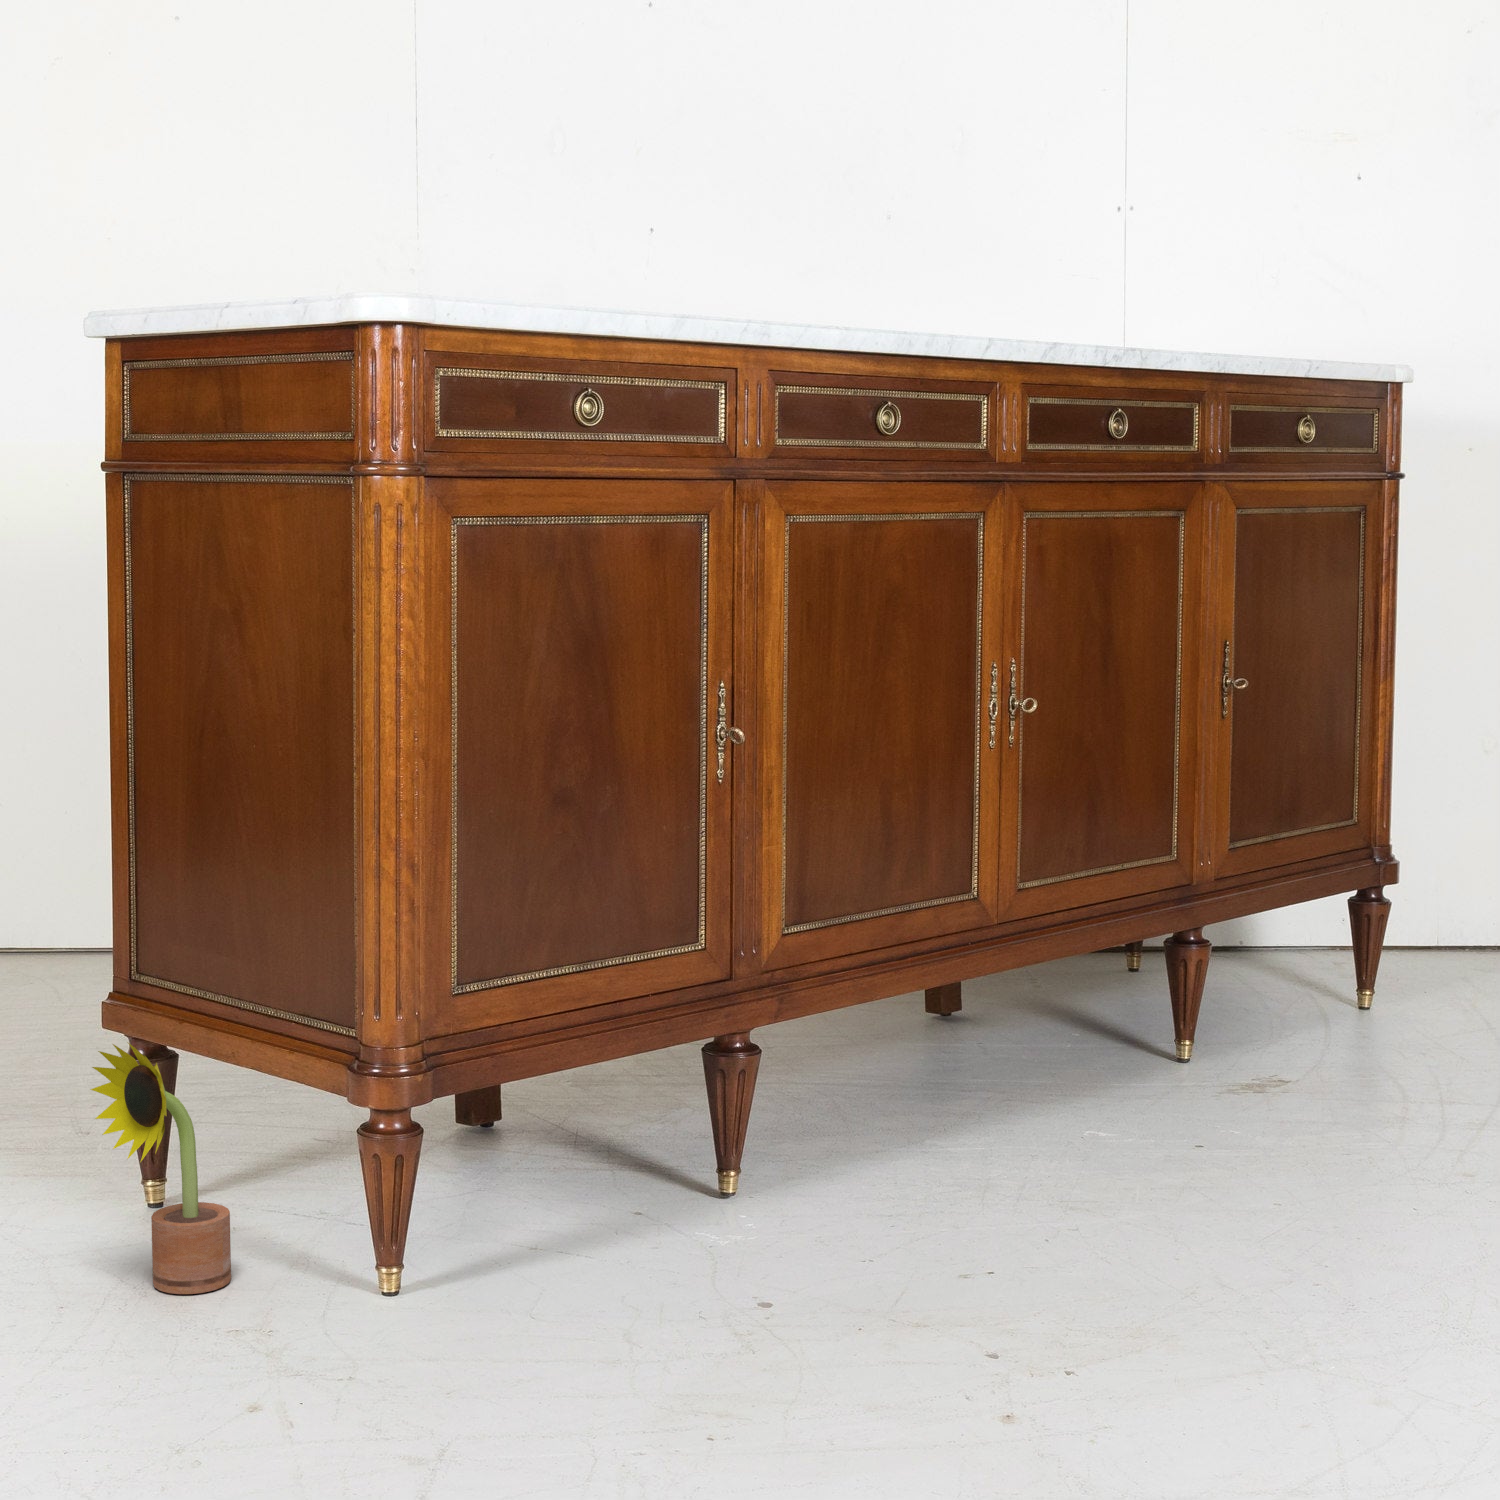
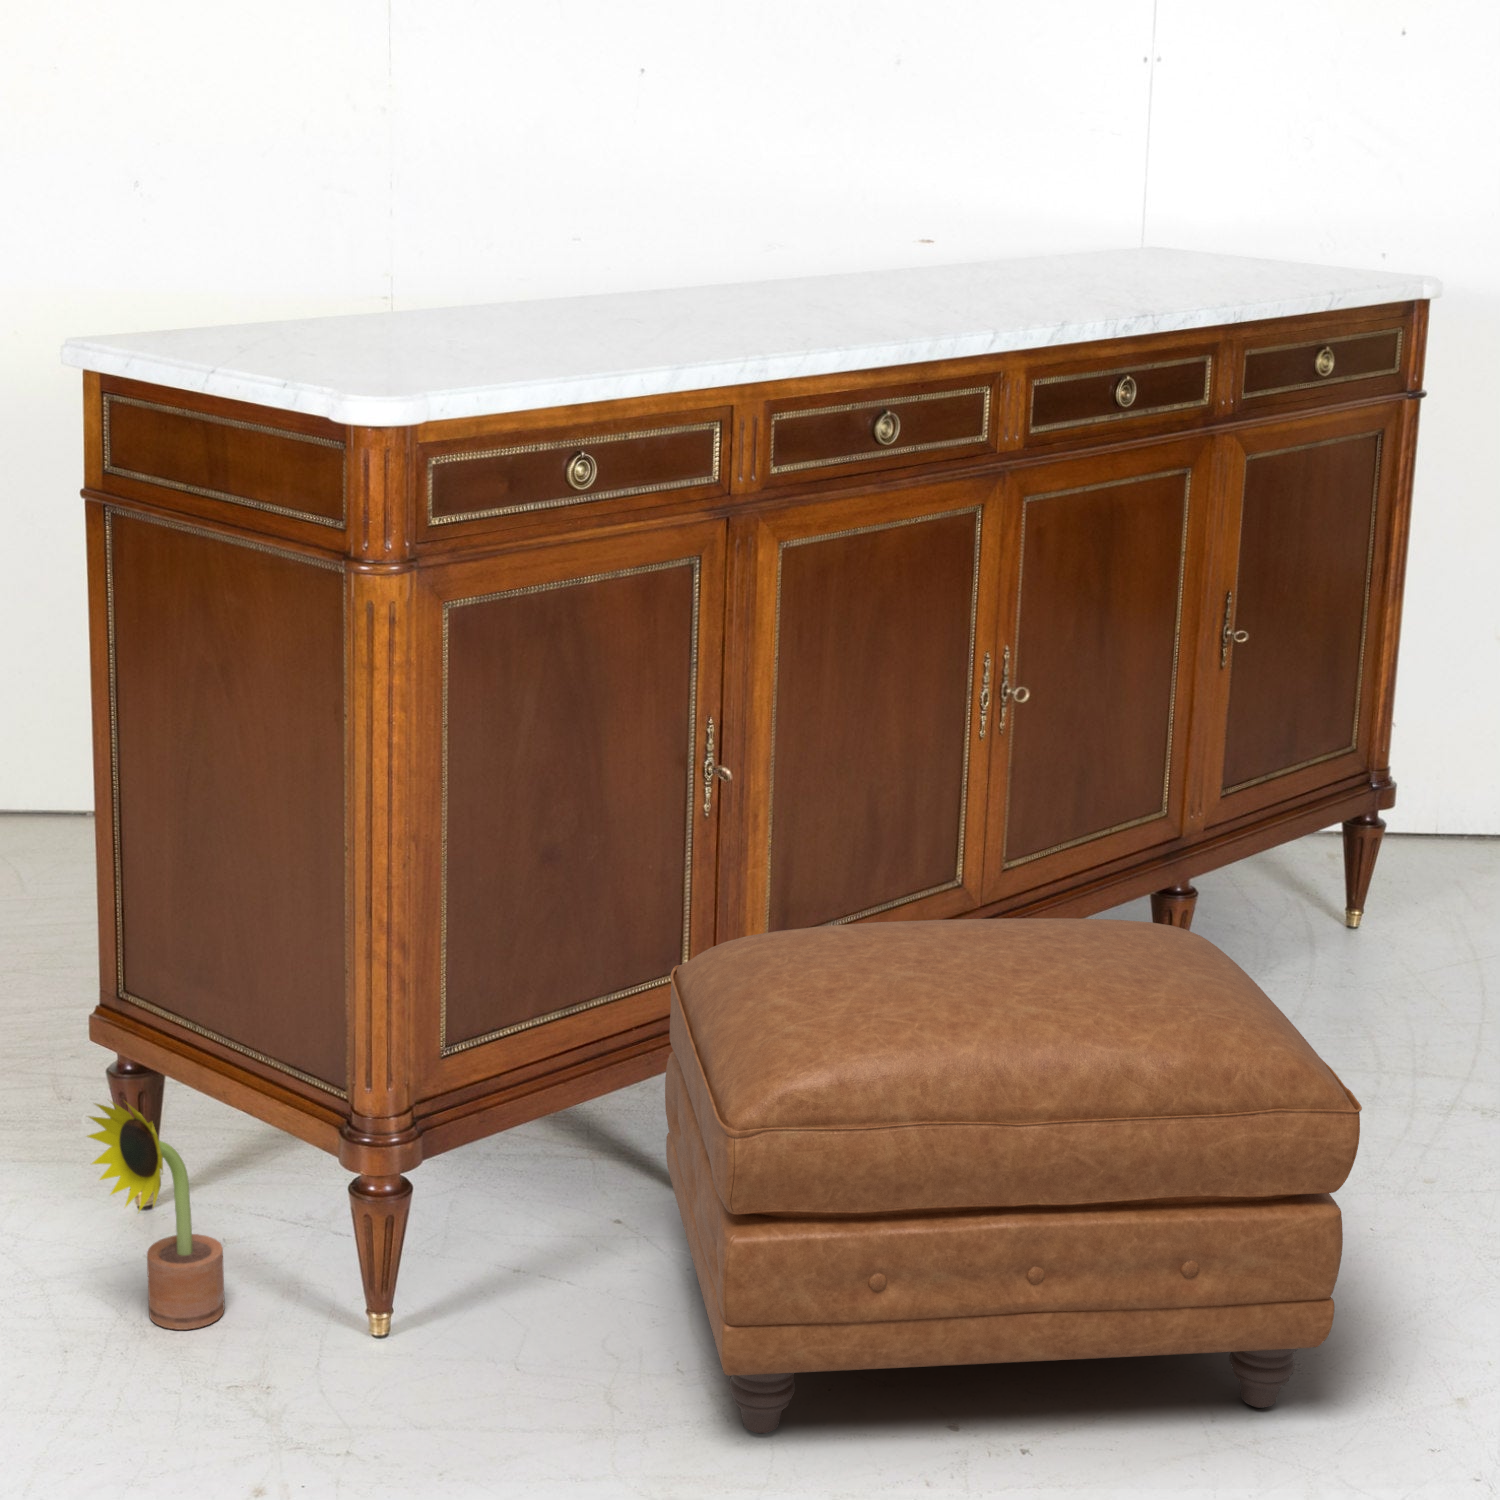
ottoman: none [683,873,1396,1367] -> present [665,918,1362,1434]

